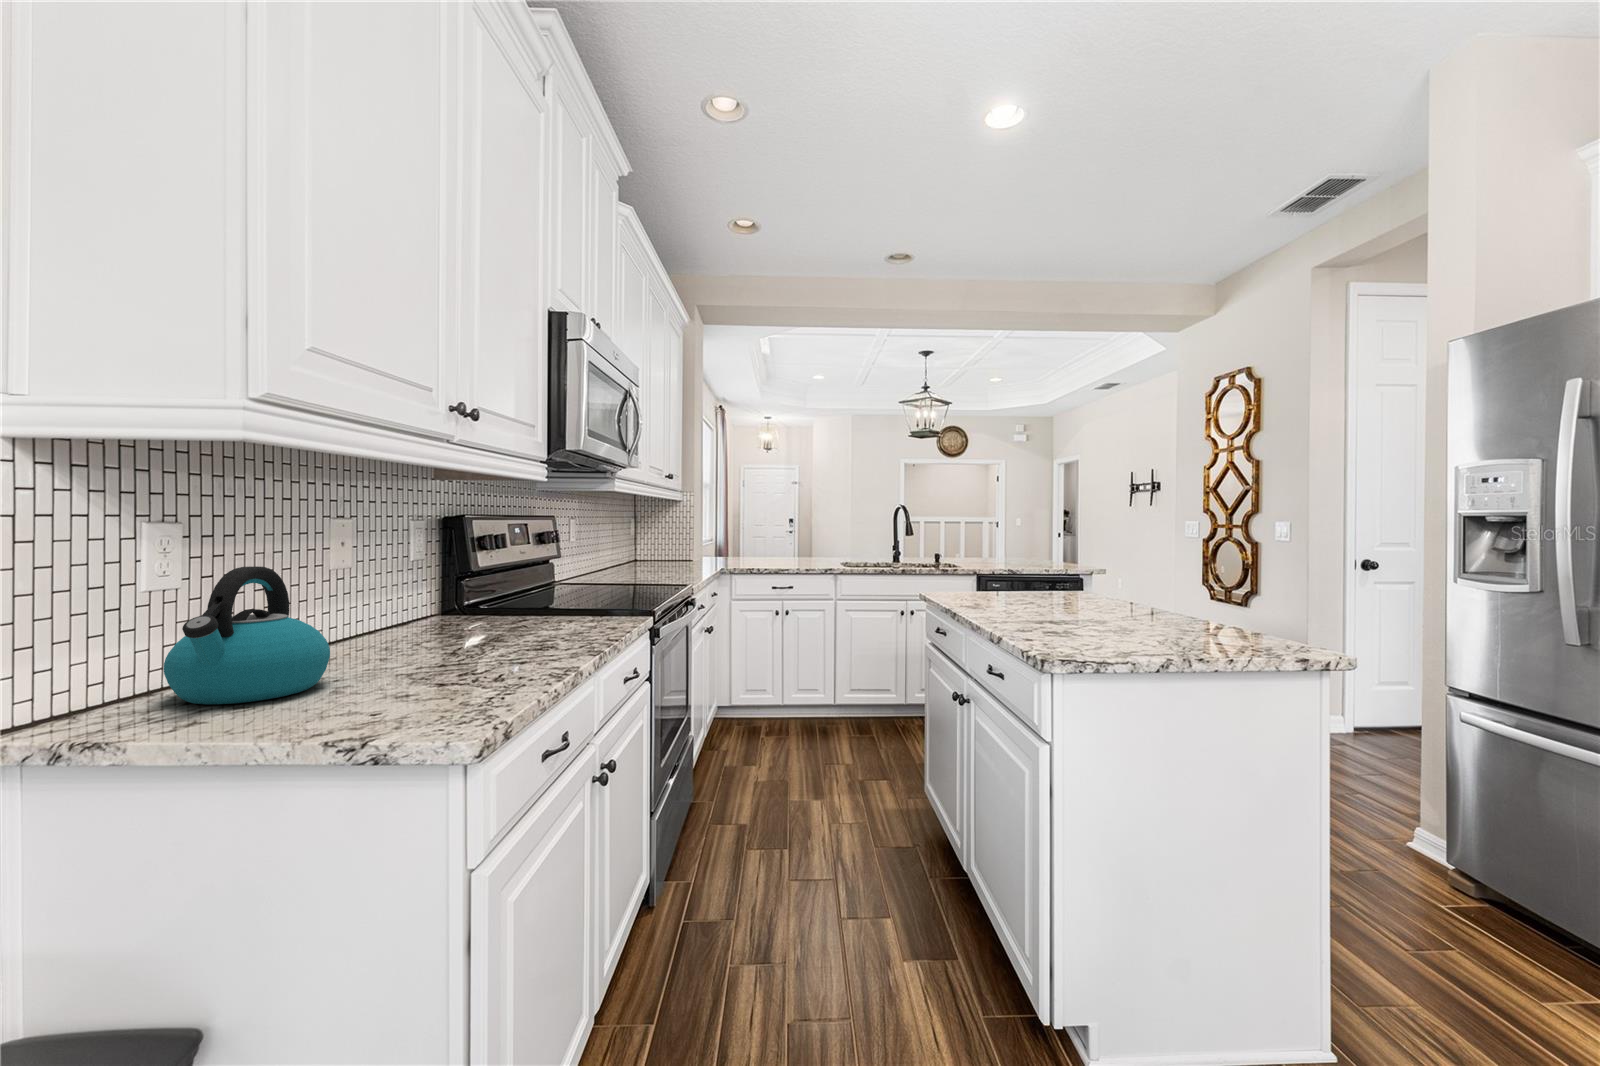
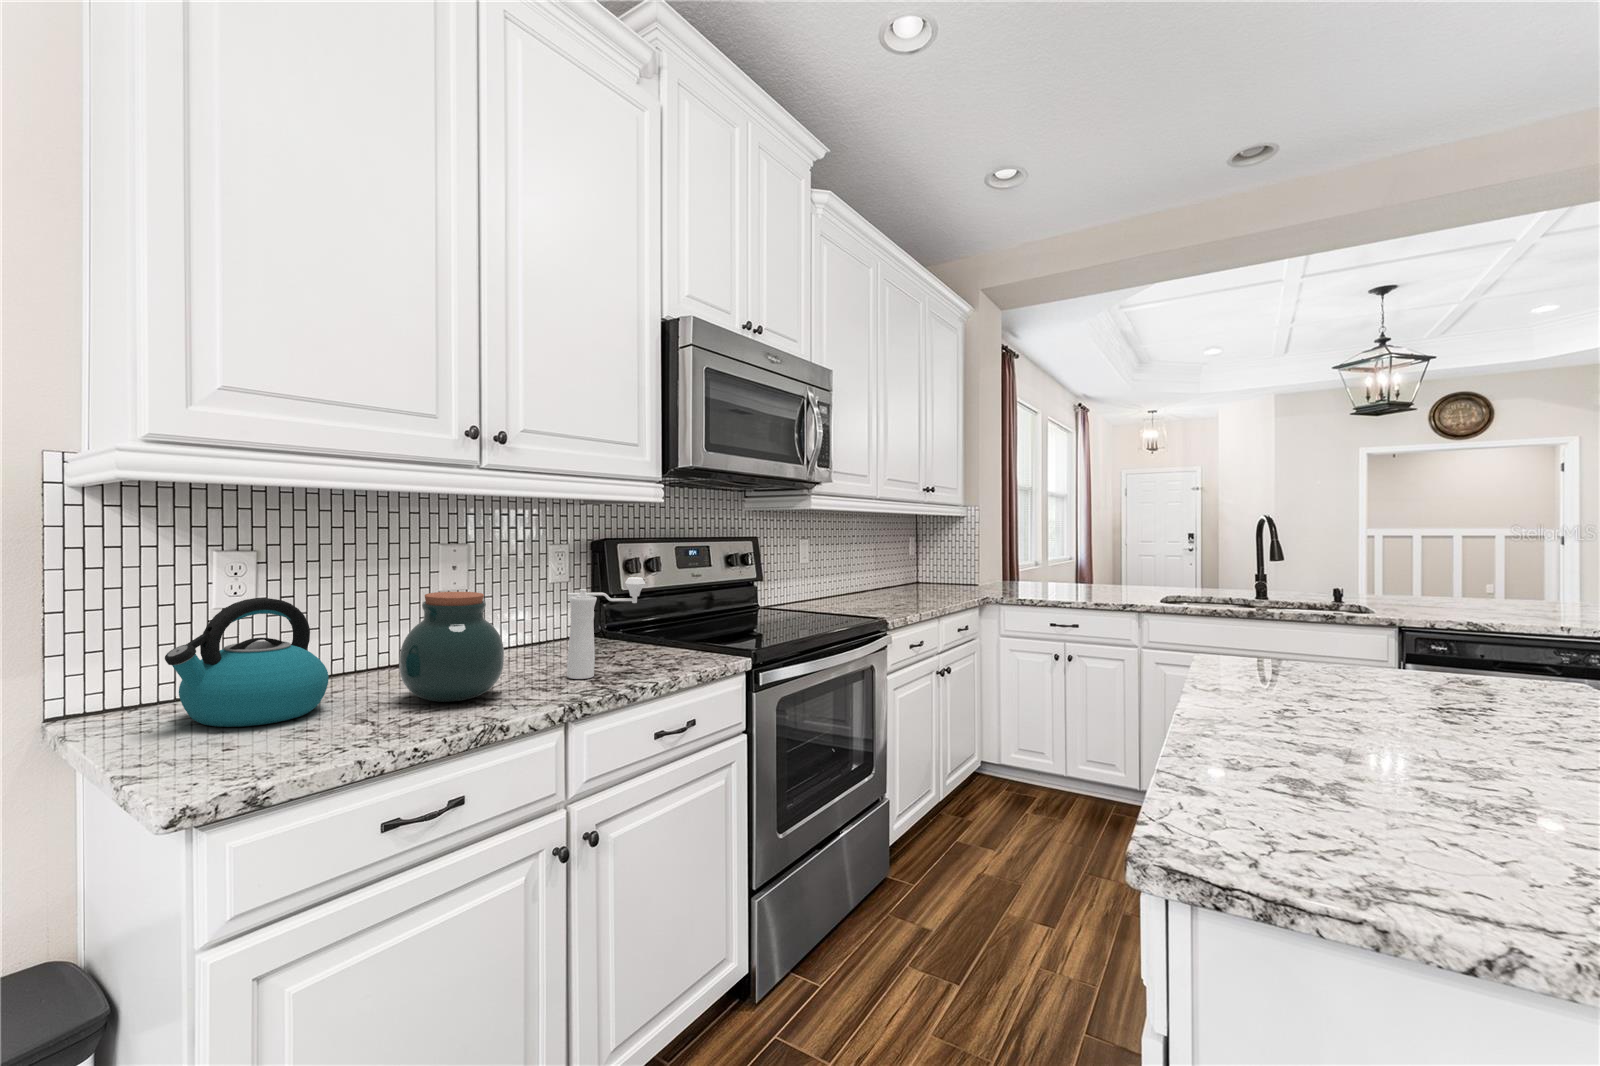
pepper mill: none [497,542,561,637] -> present [567,577,645,679]
jar: none [376,557,481,662] -> present [399,592,504,702]

